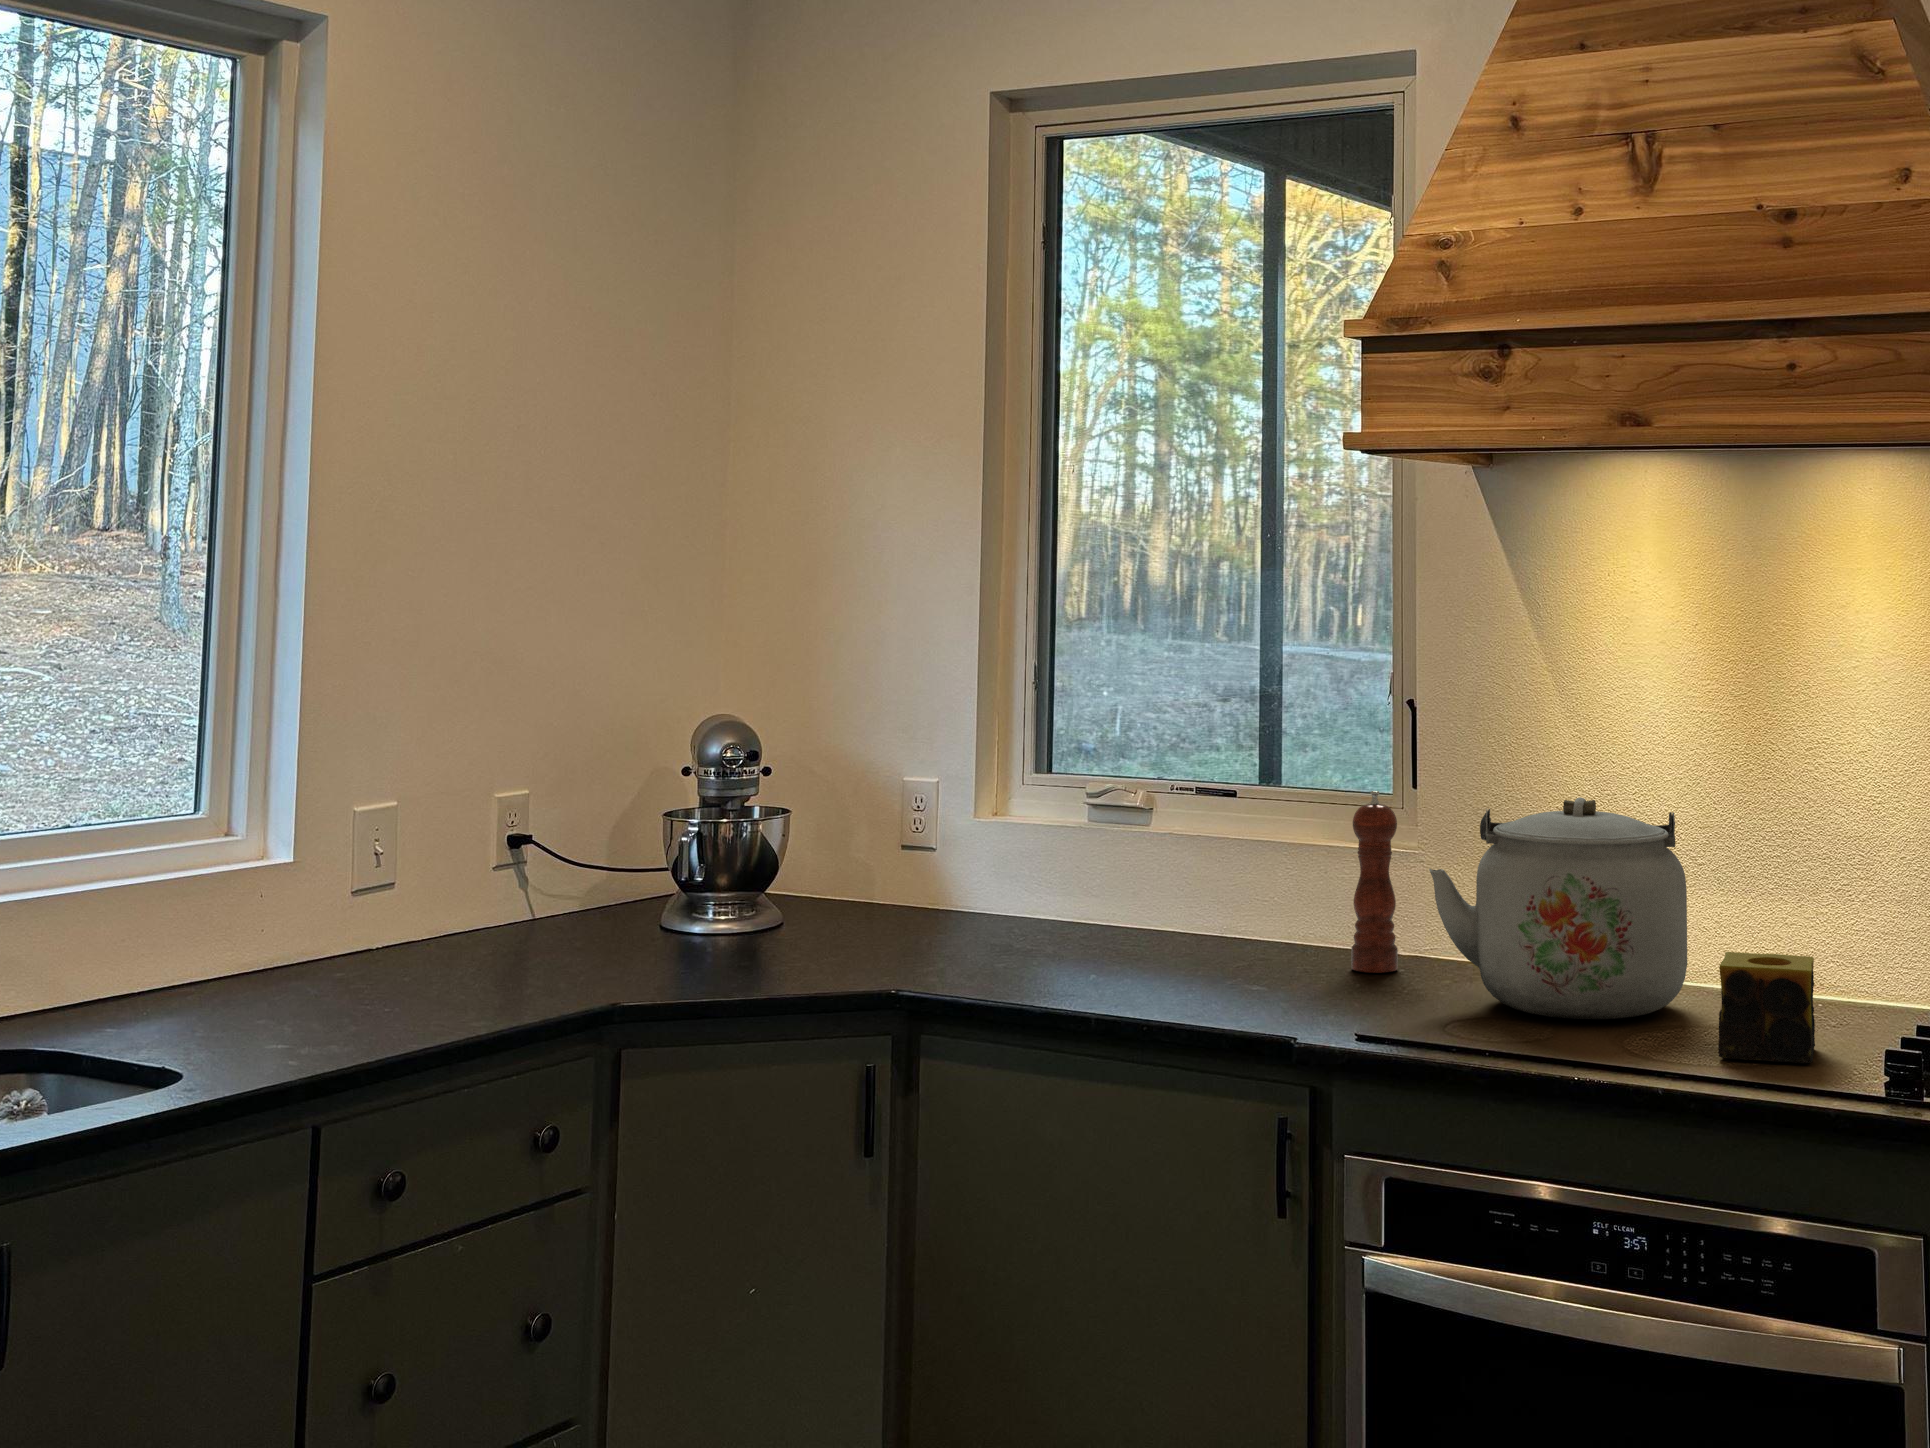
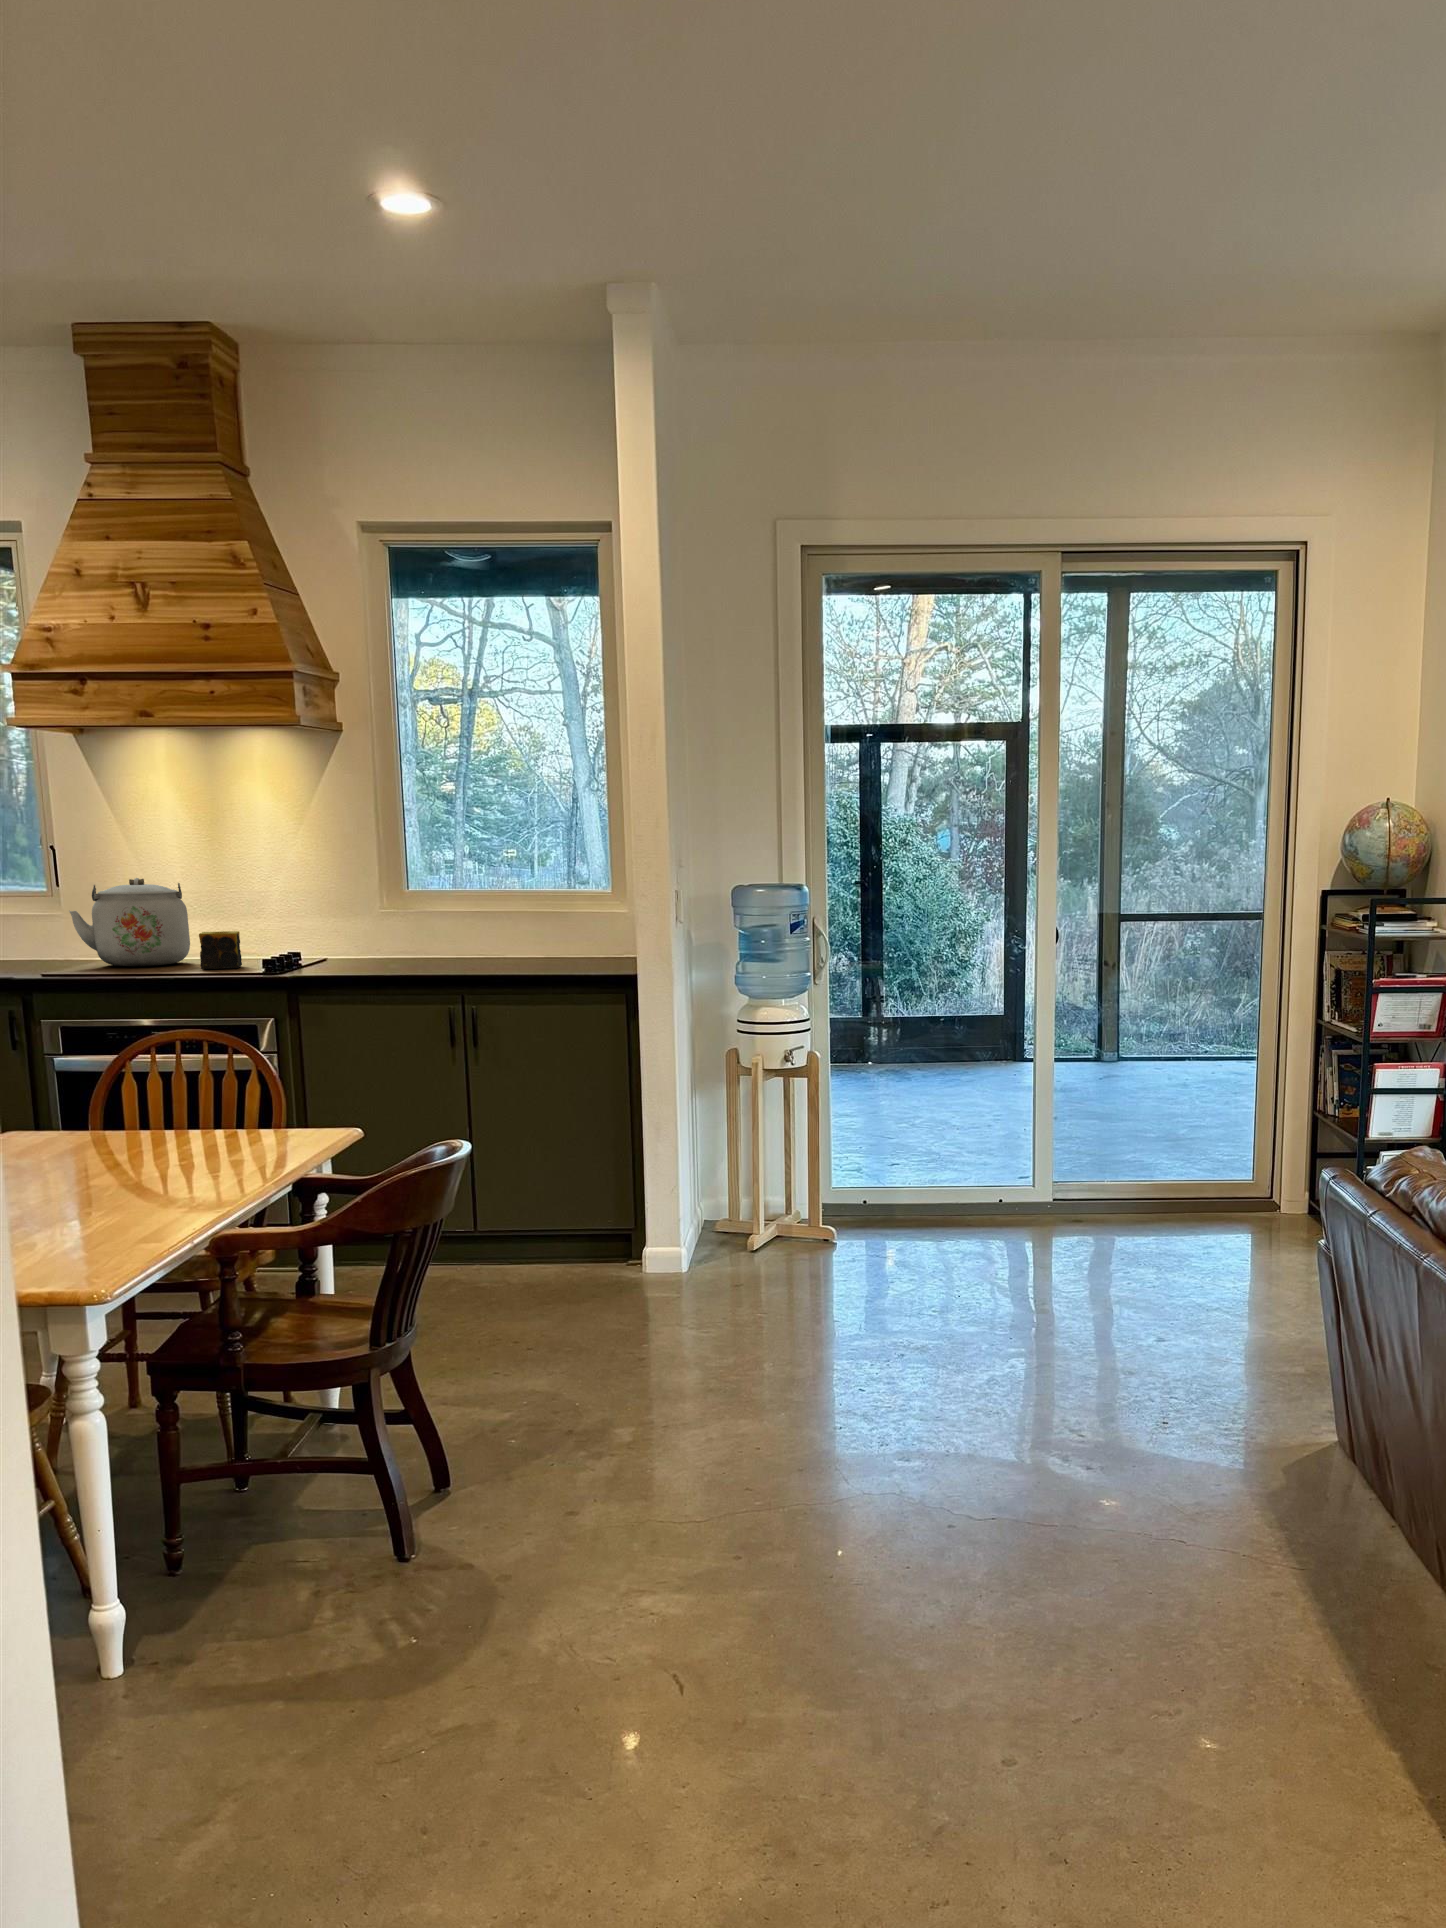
pepper mill: present [1351,791,1398,973] -> none [29,884,58,963]

